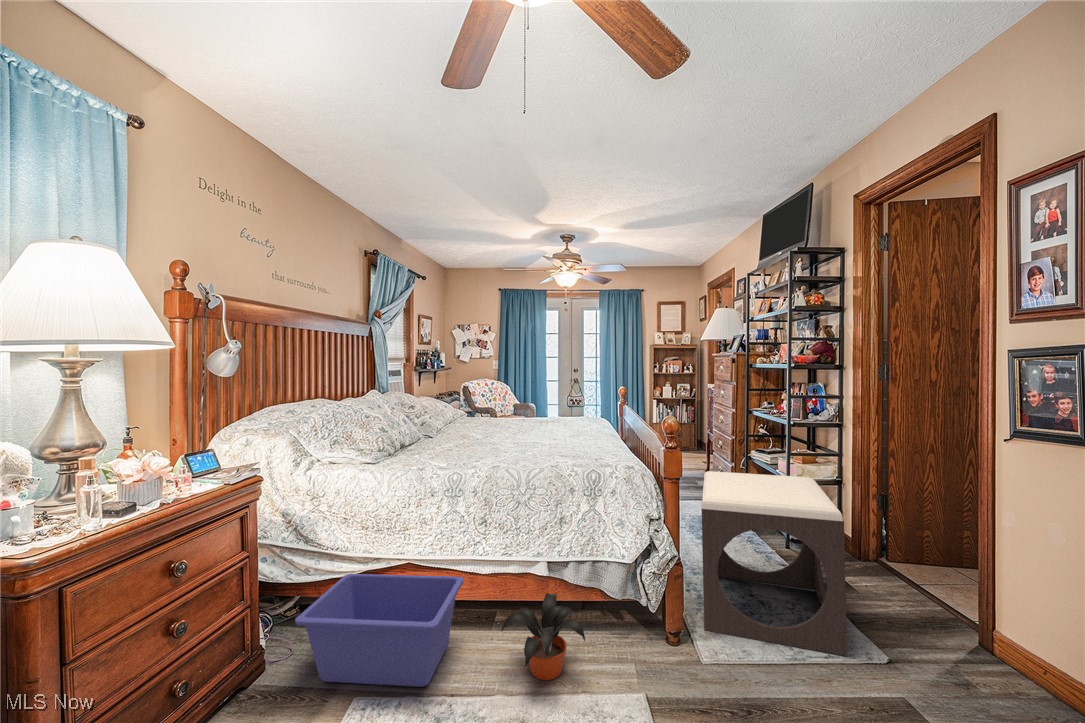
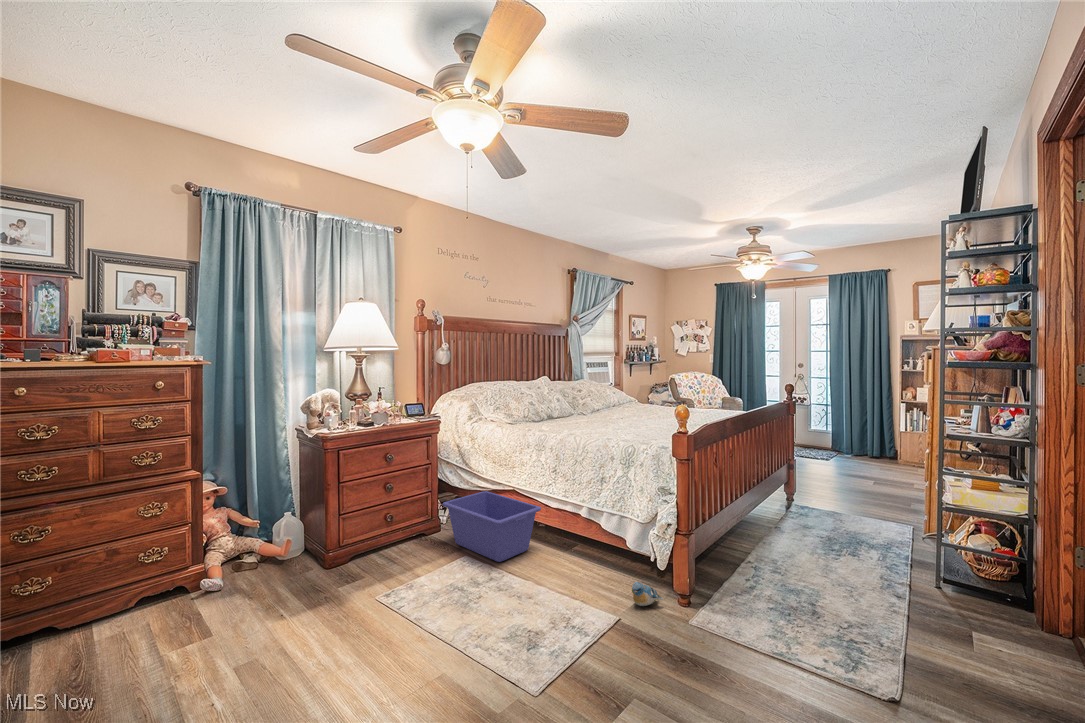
footstool: present [702,471,847,656] -> none [718,471,894,662]
potted plant: present [501,593,585,680] -> none [544,530,601,585]
plush toy: none [642,642,672,673] -> present [632,582,663,606]

